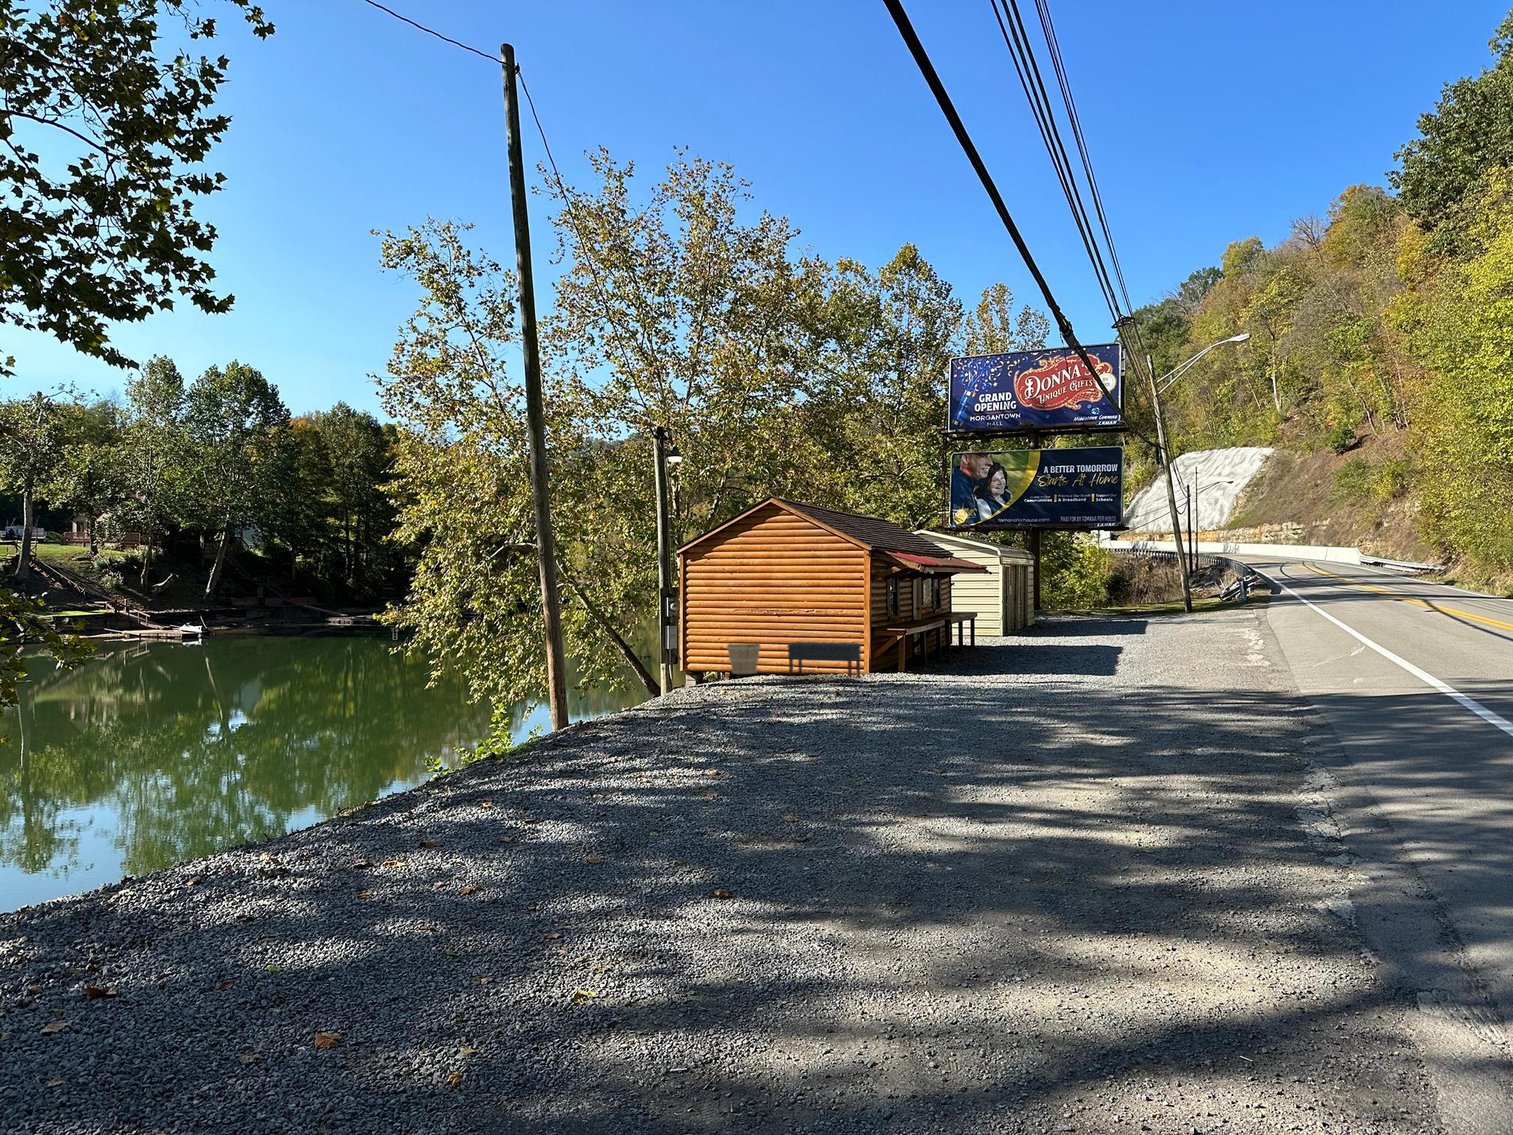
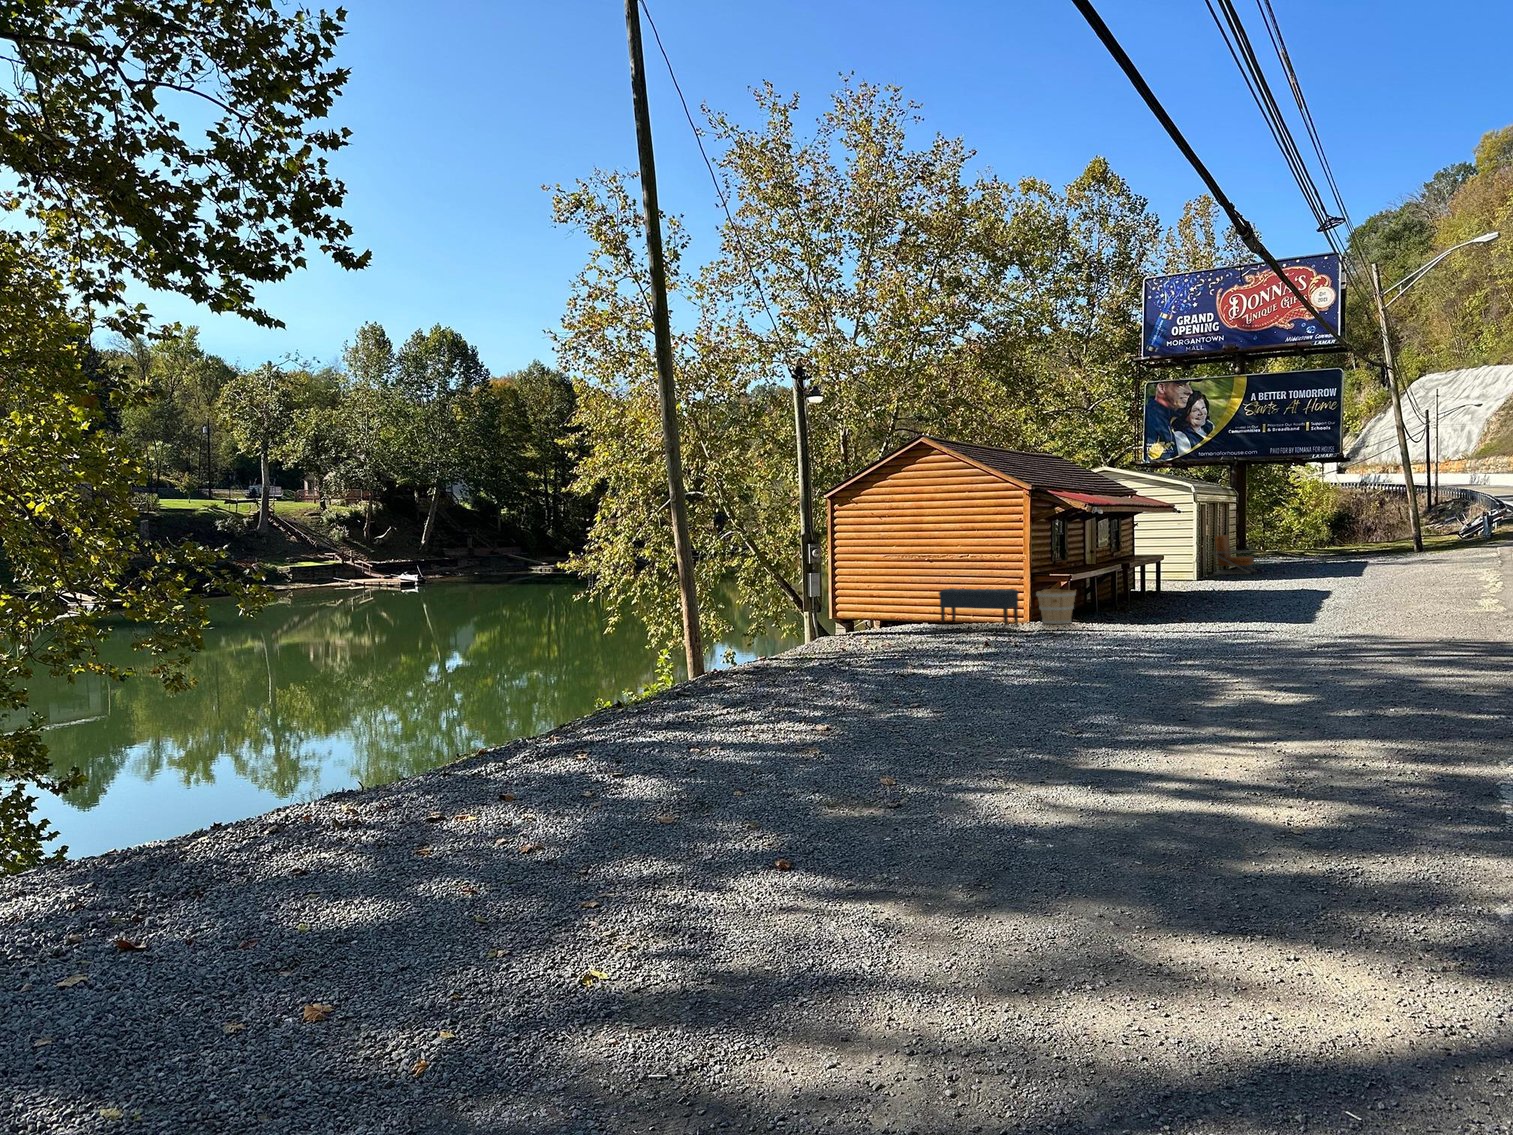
lounge chair: none [1016,595,1054,630] -> present [1212,535,1255,574]
wooden bucket: present [727,643,760,674] -> present [1036,589,1076,624]

